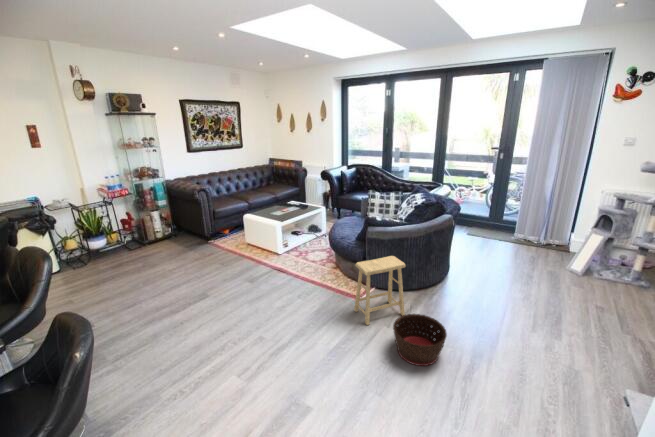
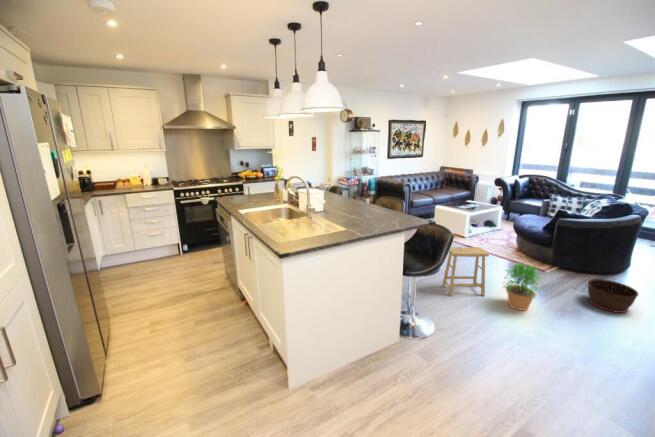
footstool: present [354,256,406,325] -> present [442,247,489,296]
potted plant: none [272,323,327,405] -> present [504,263,542,311]

